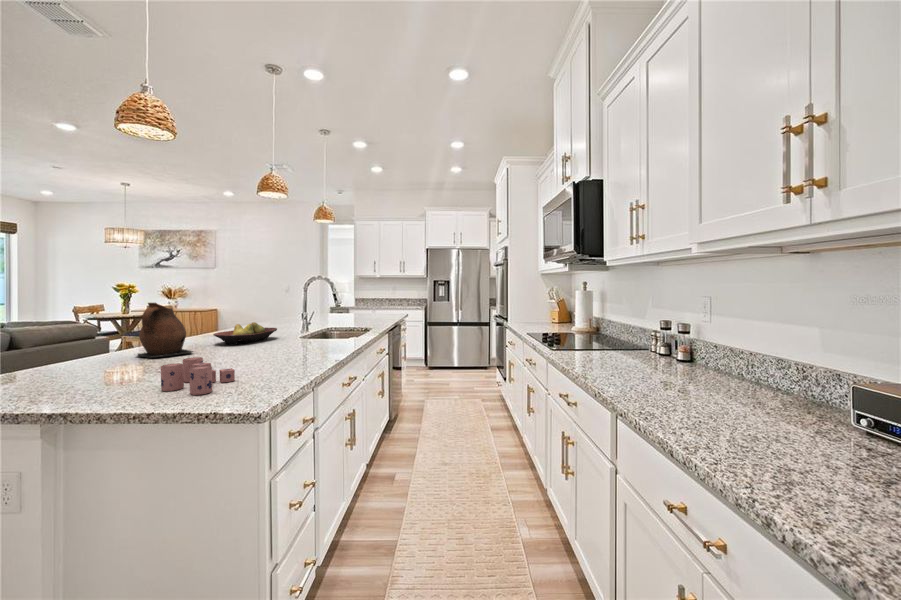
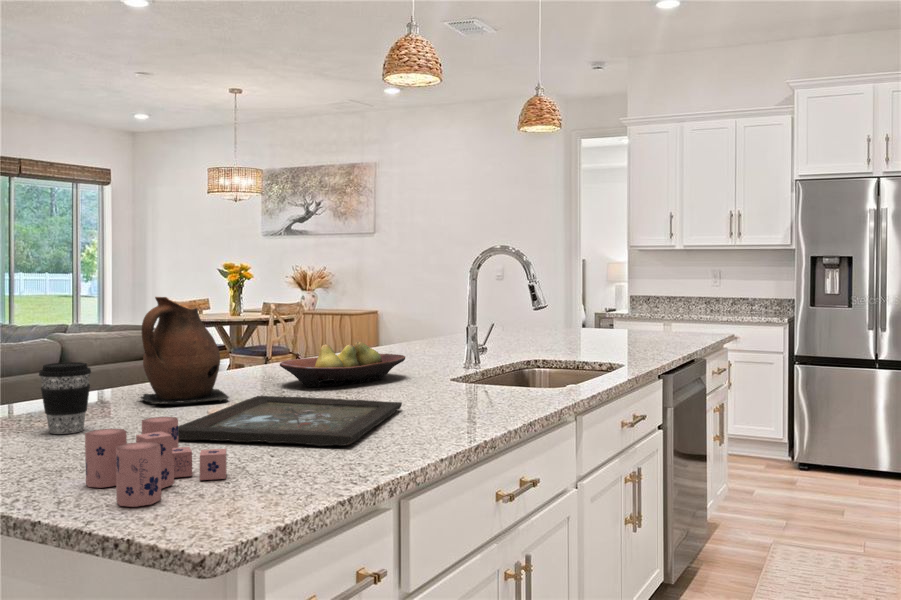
coffee cup: none [93,337,126,375] -> present [39,362,91,434]
tray: none [185,347,289,370] -> present [178,396,402,446]

